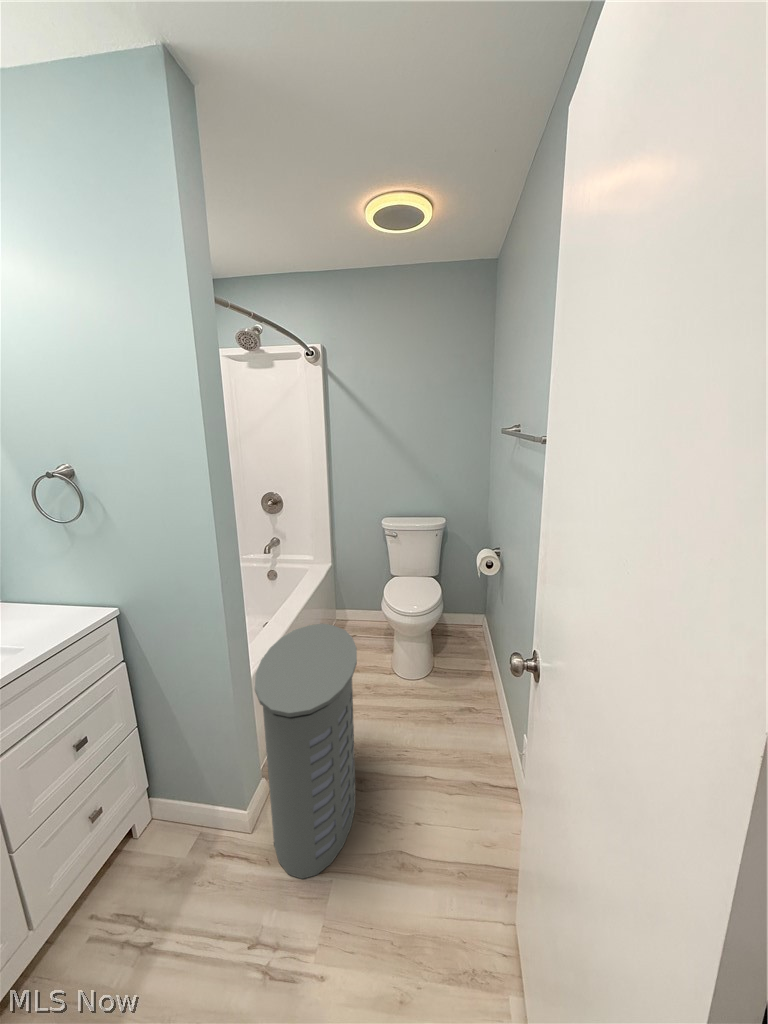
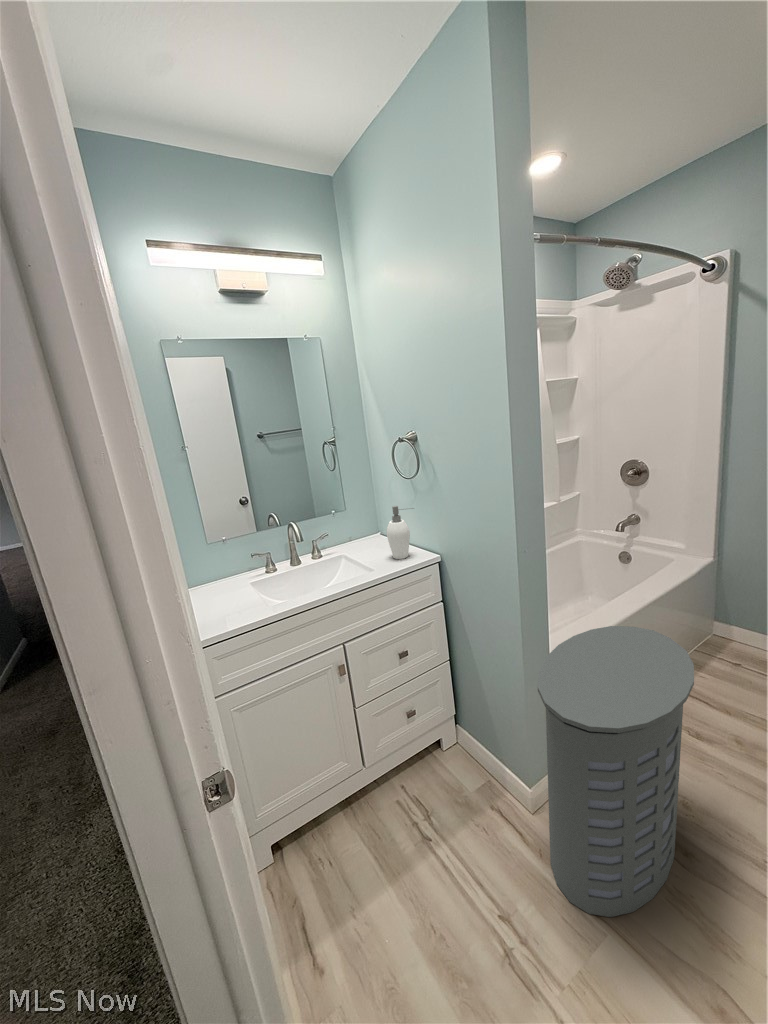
soap dispenser: none [28,556,73,626] -> present [387,506,414,559]

